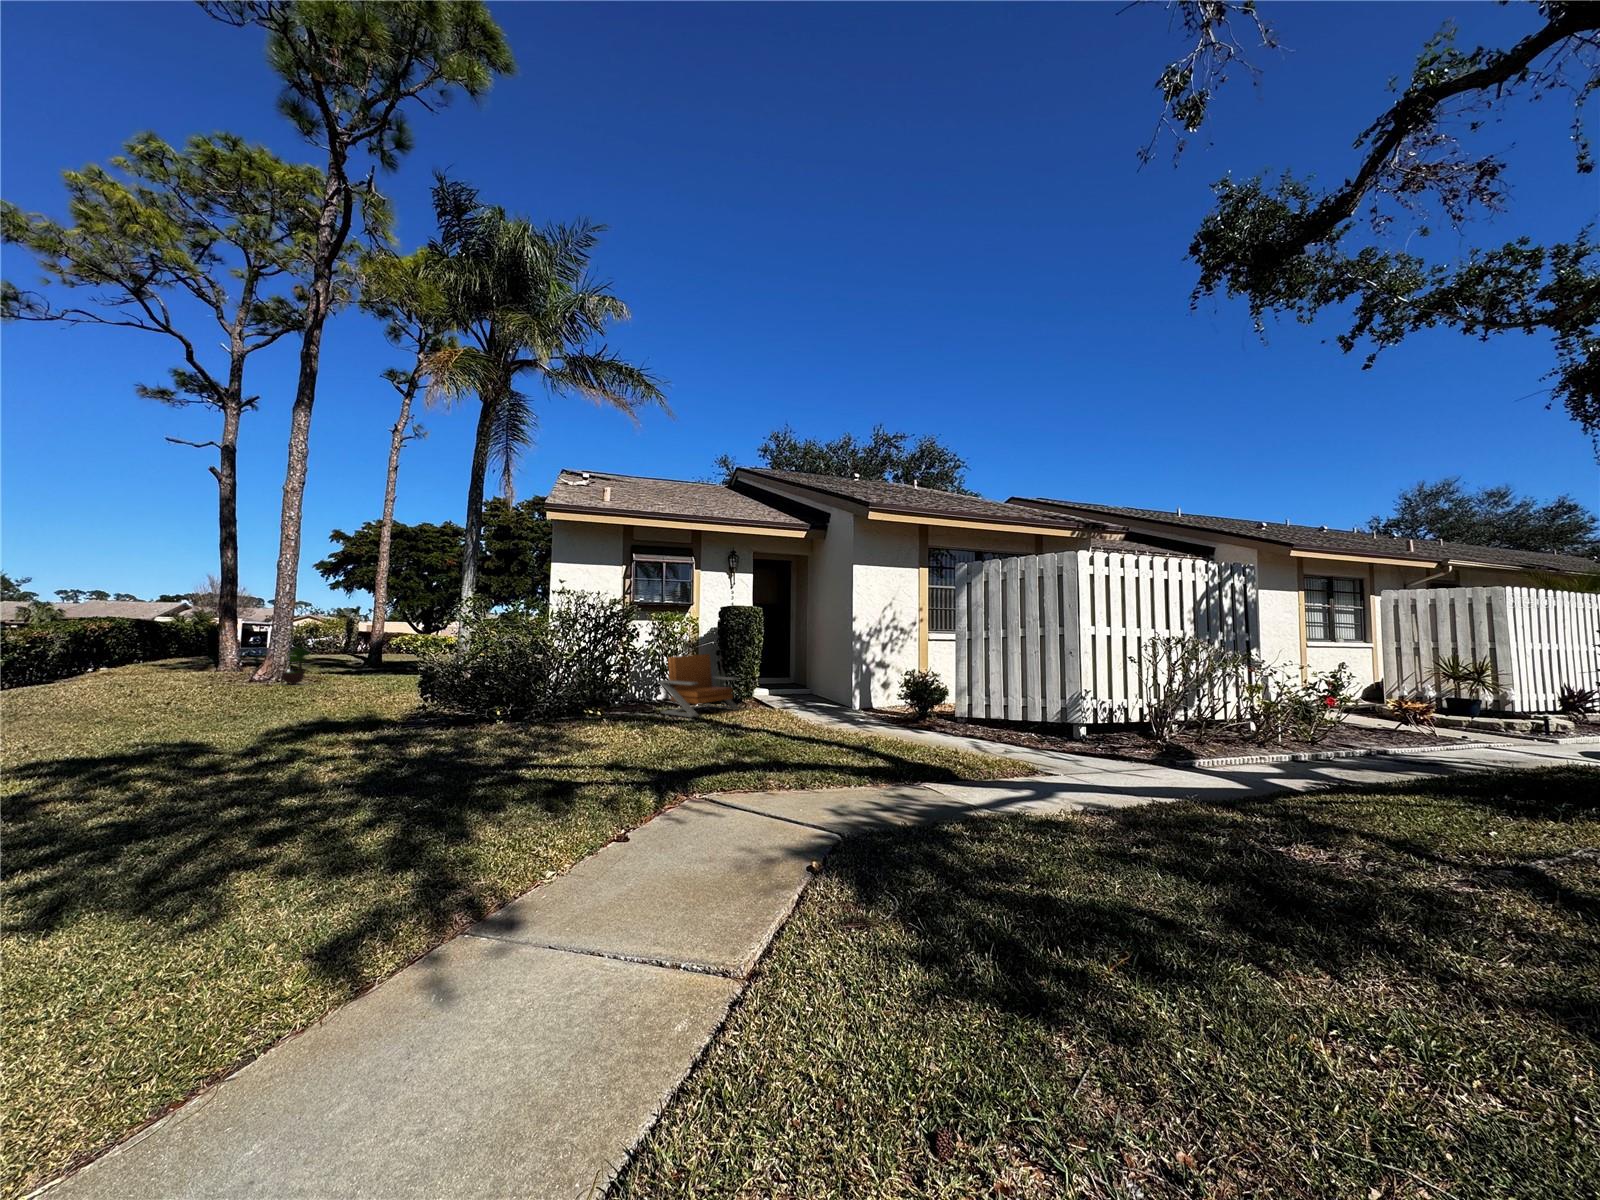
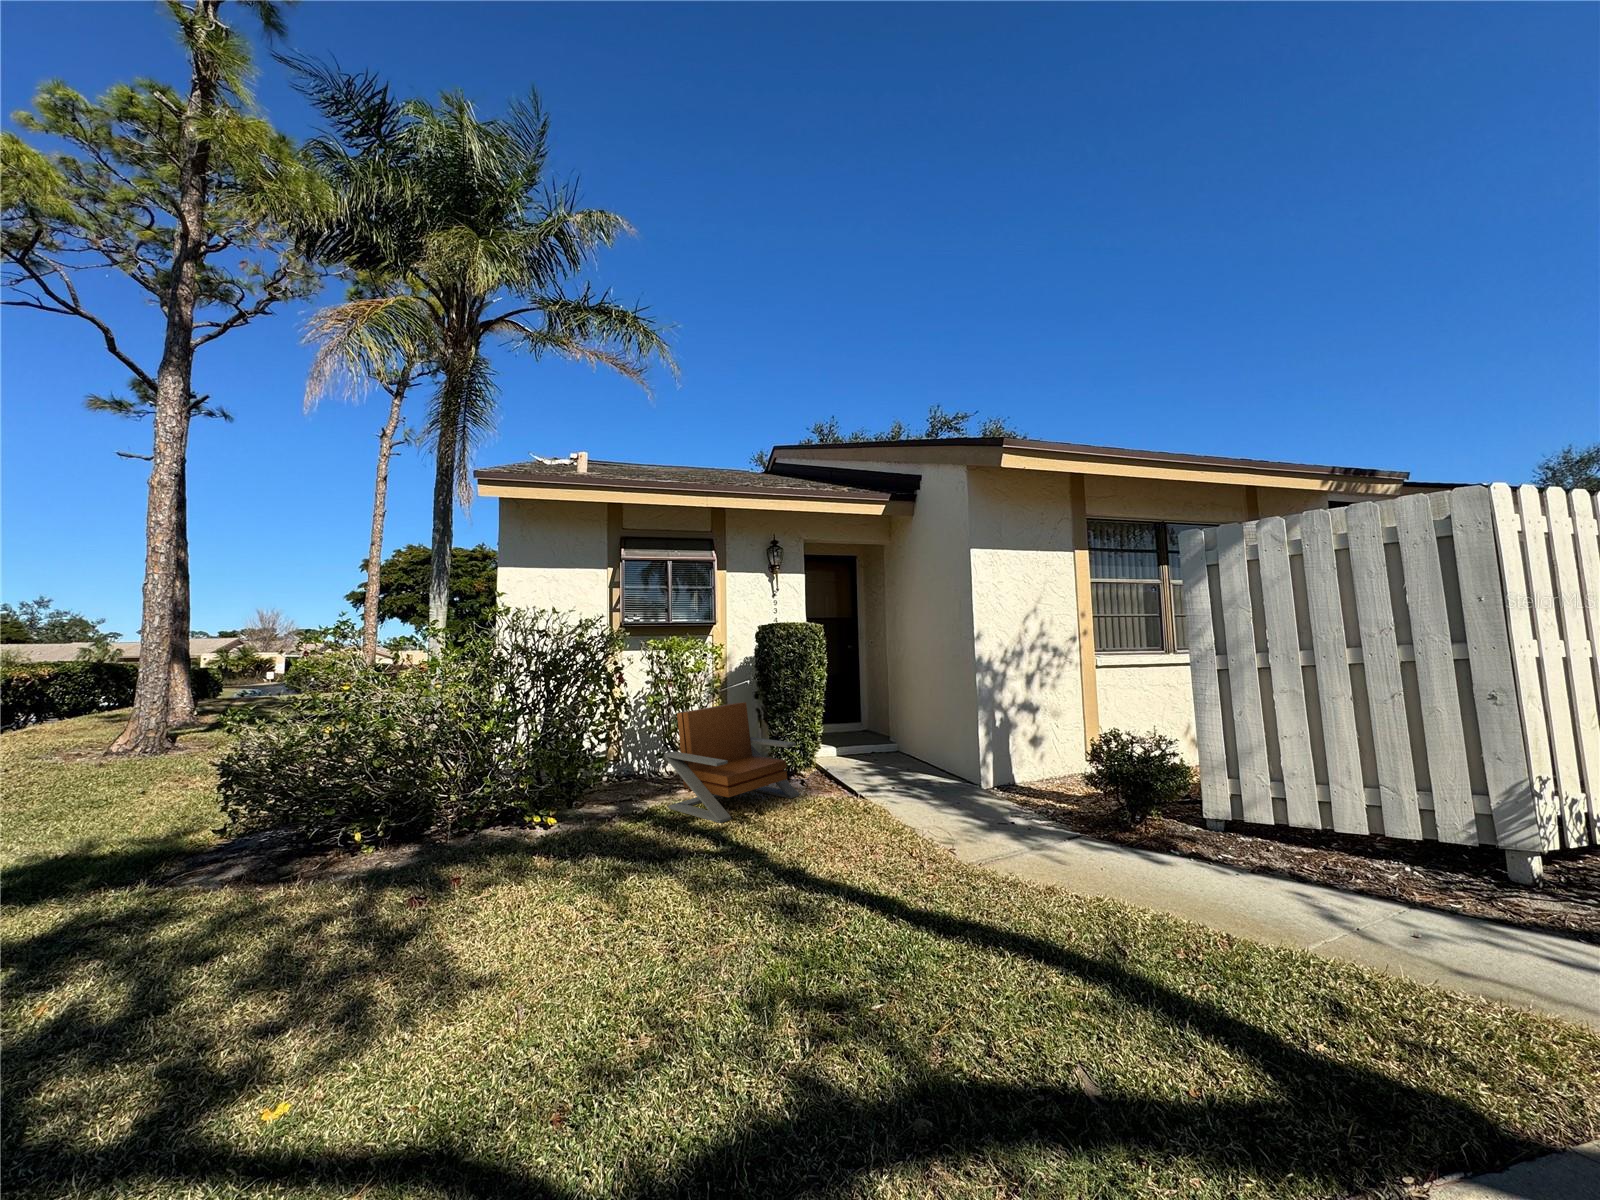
potted tree: present [282,647,310,684] -> none [152,697,197,755]

